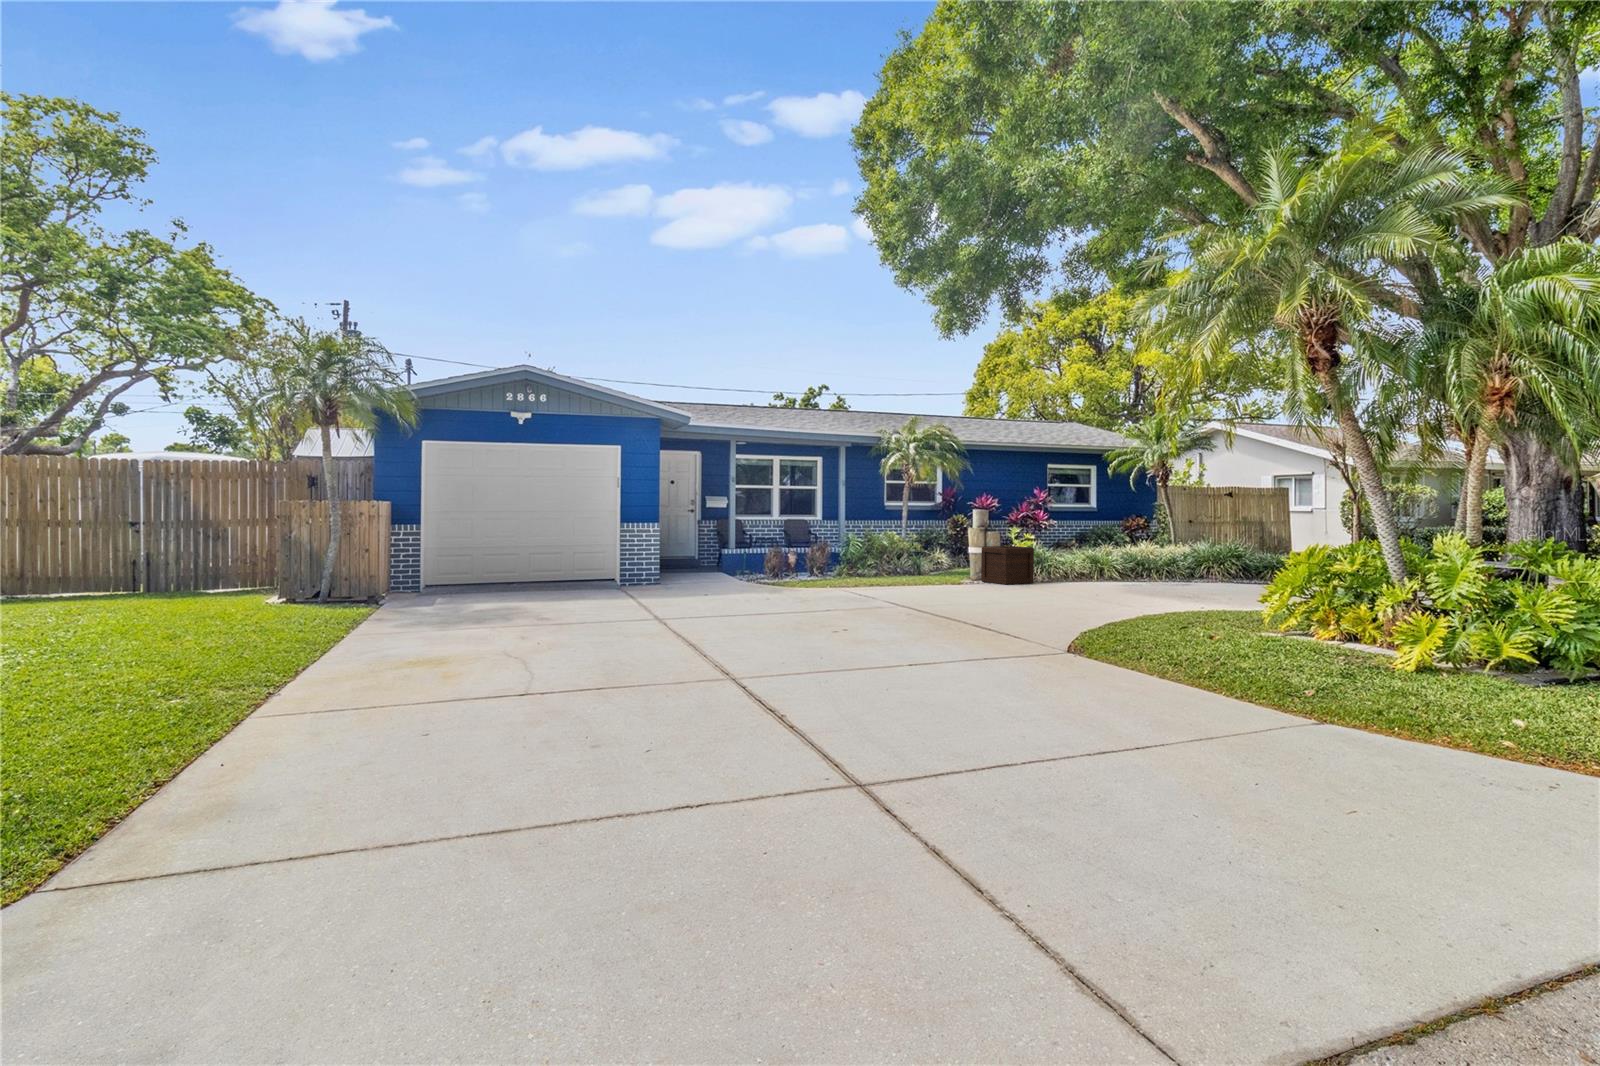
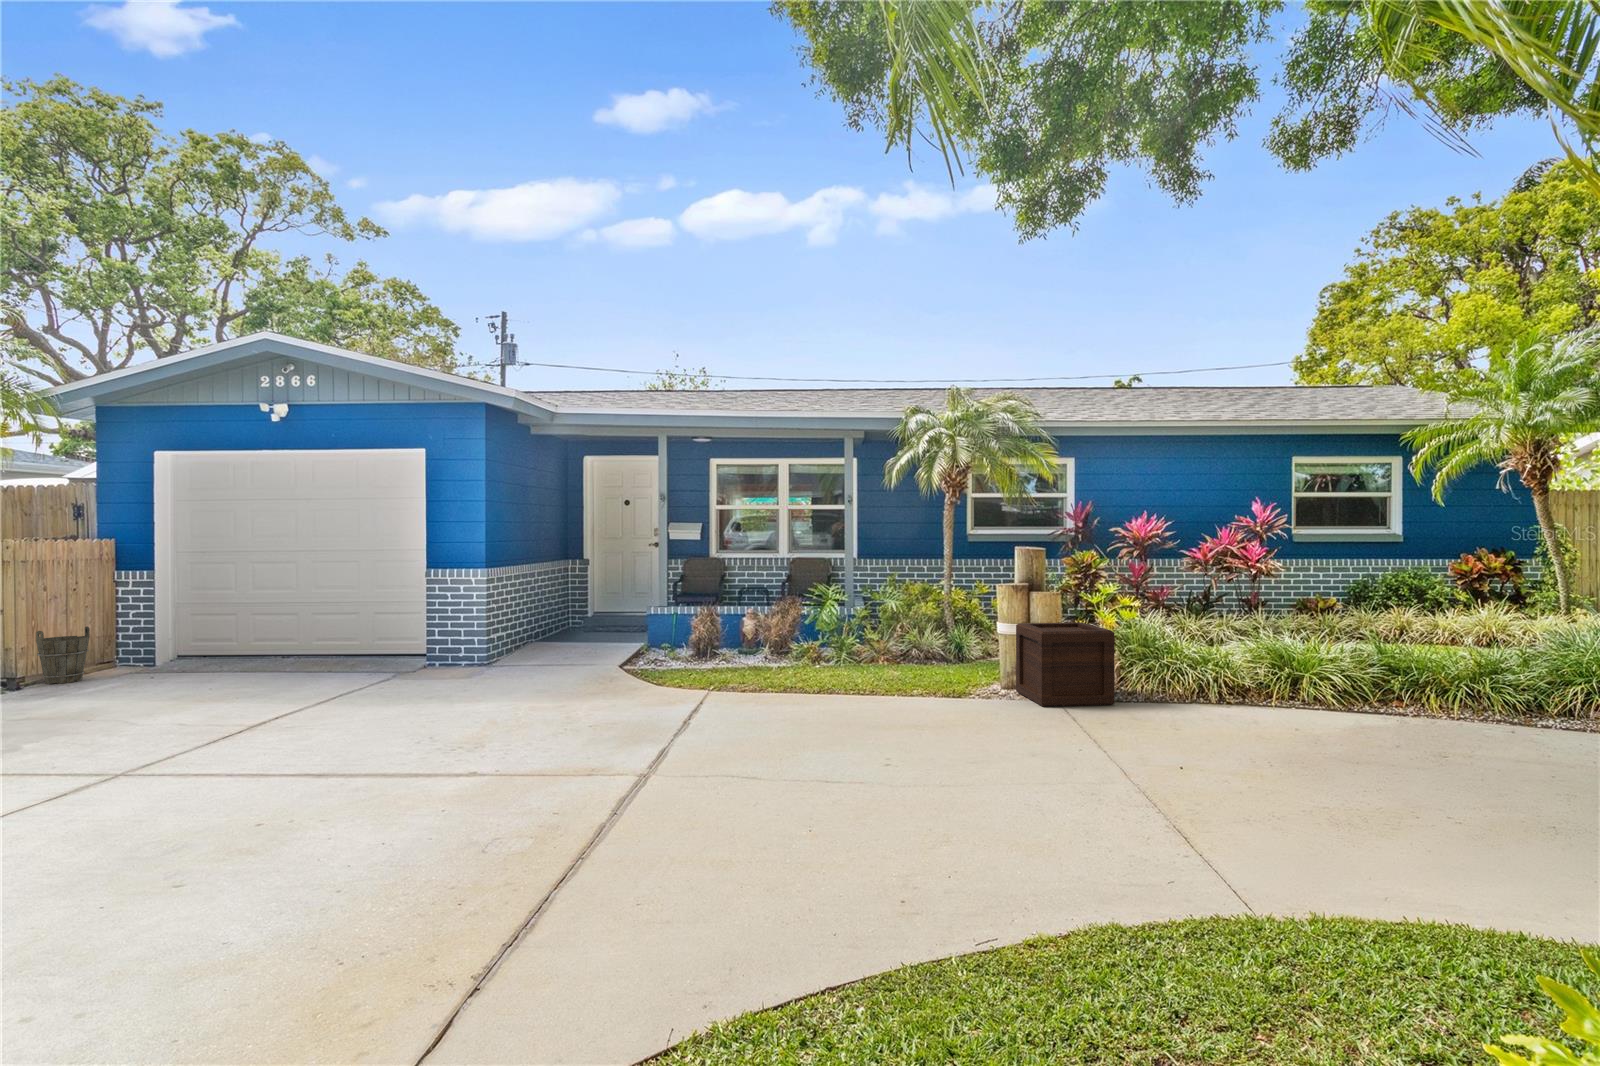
bucket: none [385,561,418,600] -> present [36,626,90,684]

